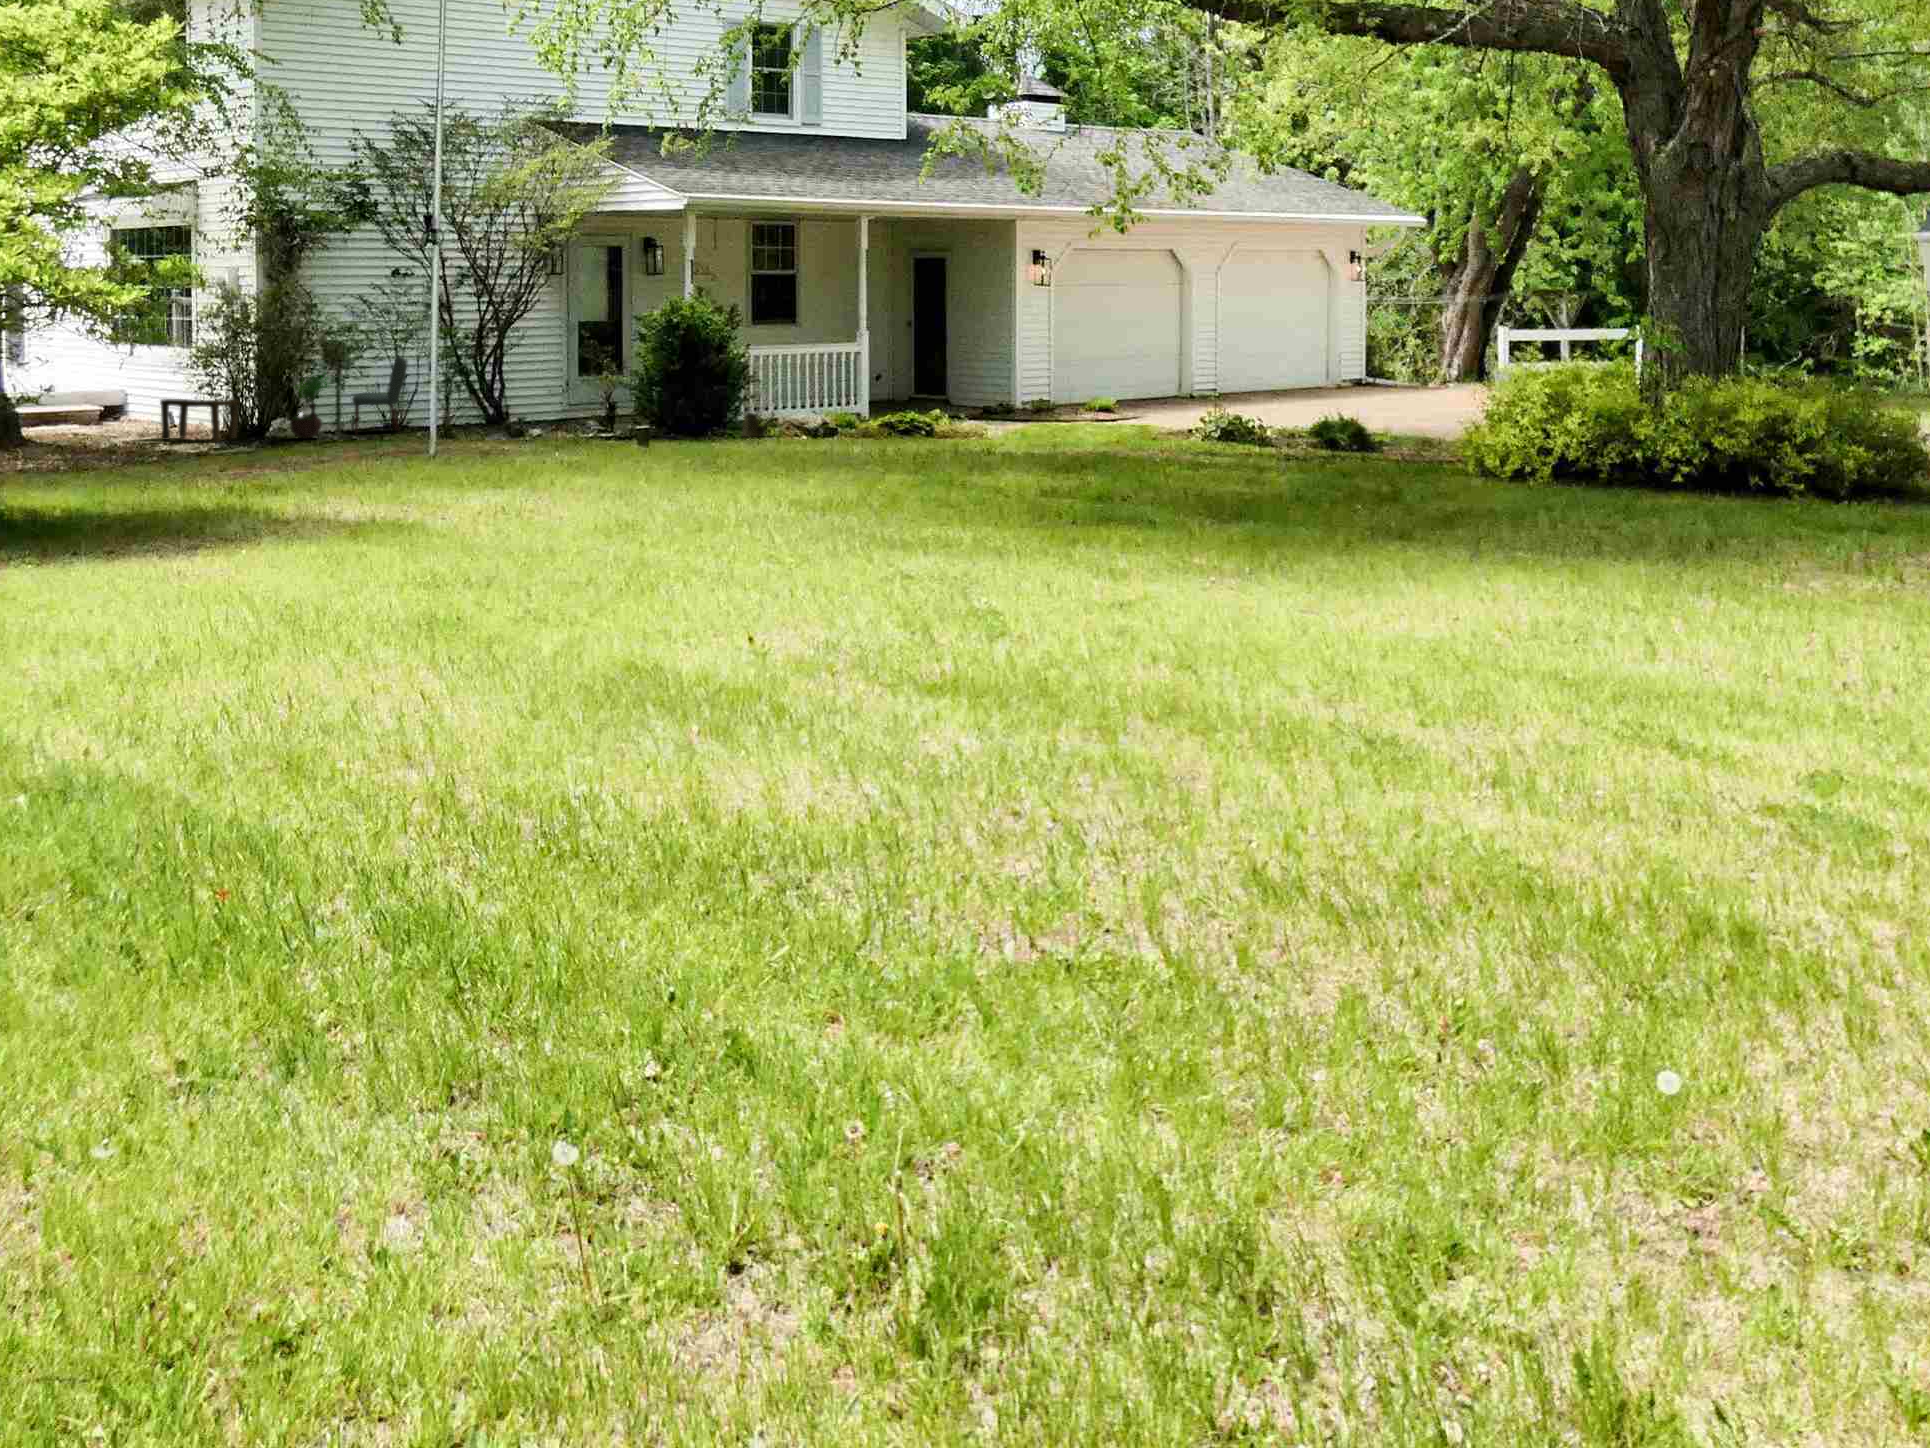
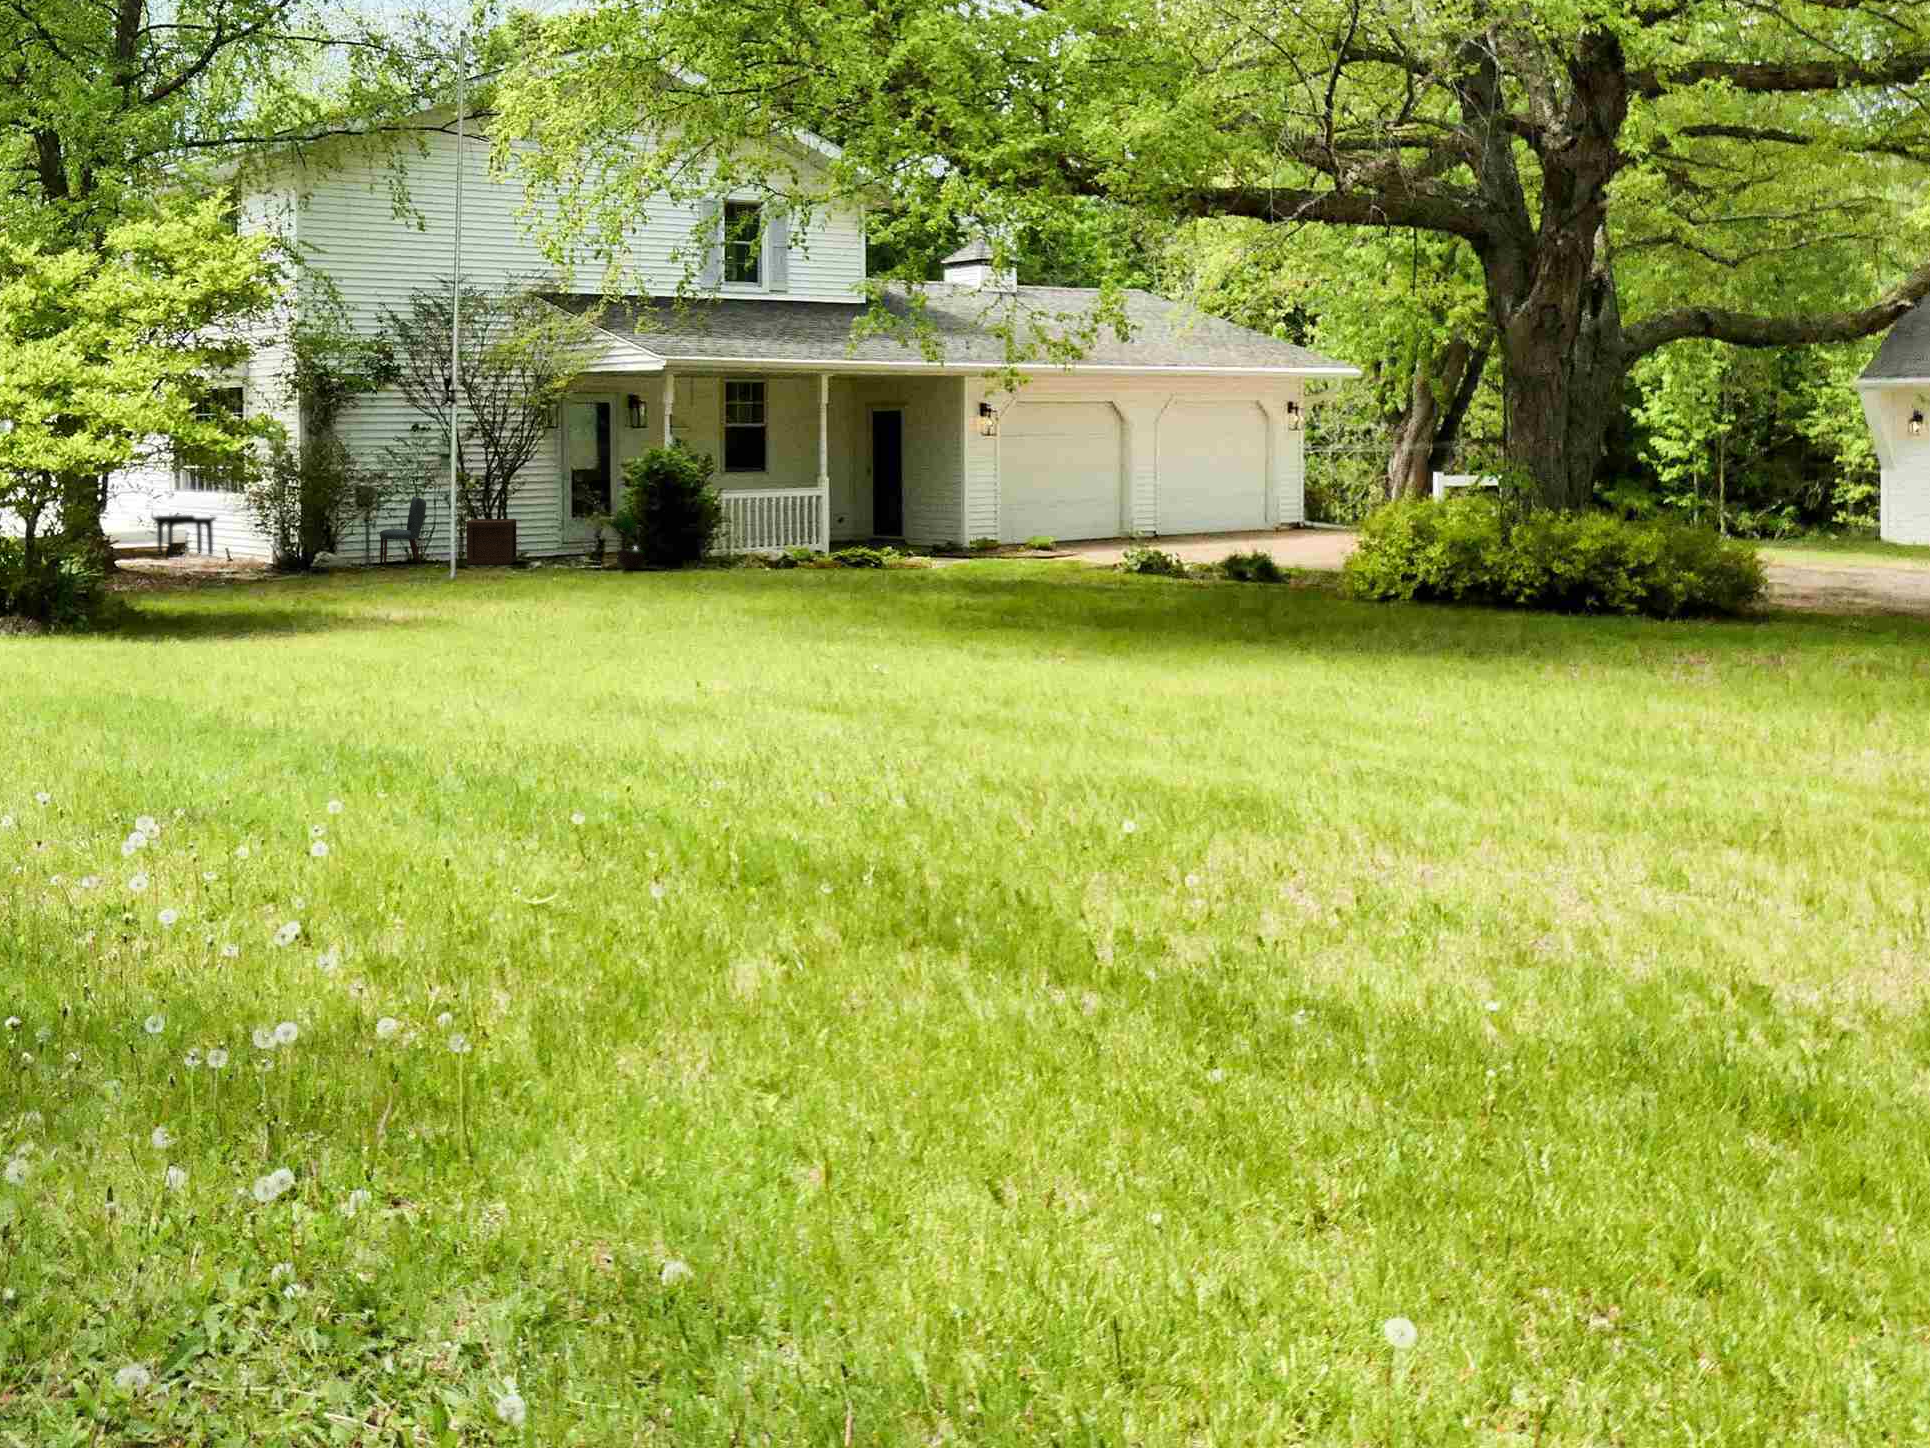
potted tree: present [290,374,326,439] -> present [608,514,644,569]
round table: none [72,375,158,425] -> present [152,515,216,557]
wooden crate: none [455,380,516,434] -> present [466,519,517,565]
bench: present [160,399,239,442] -> none [228,534,291,569]
watering can: present [740,413,774,437] -> none [705,545,742,568]

